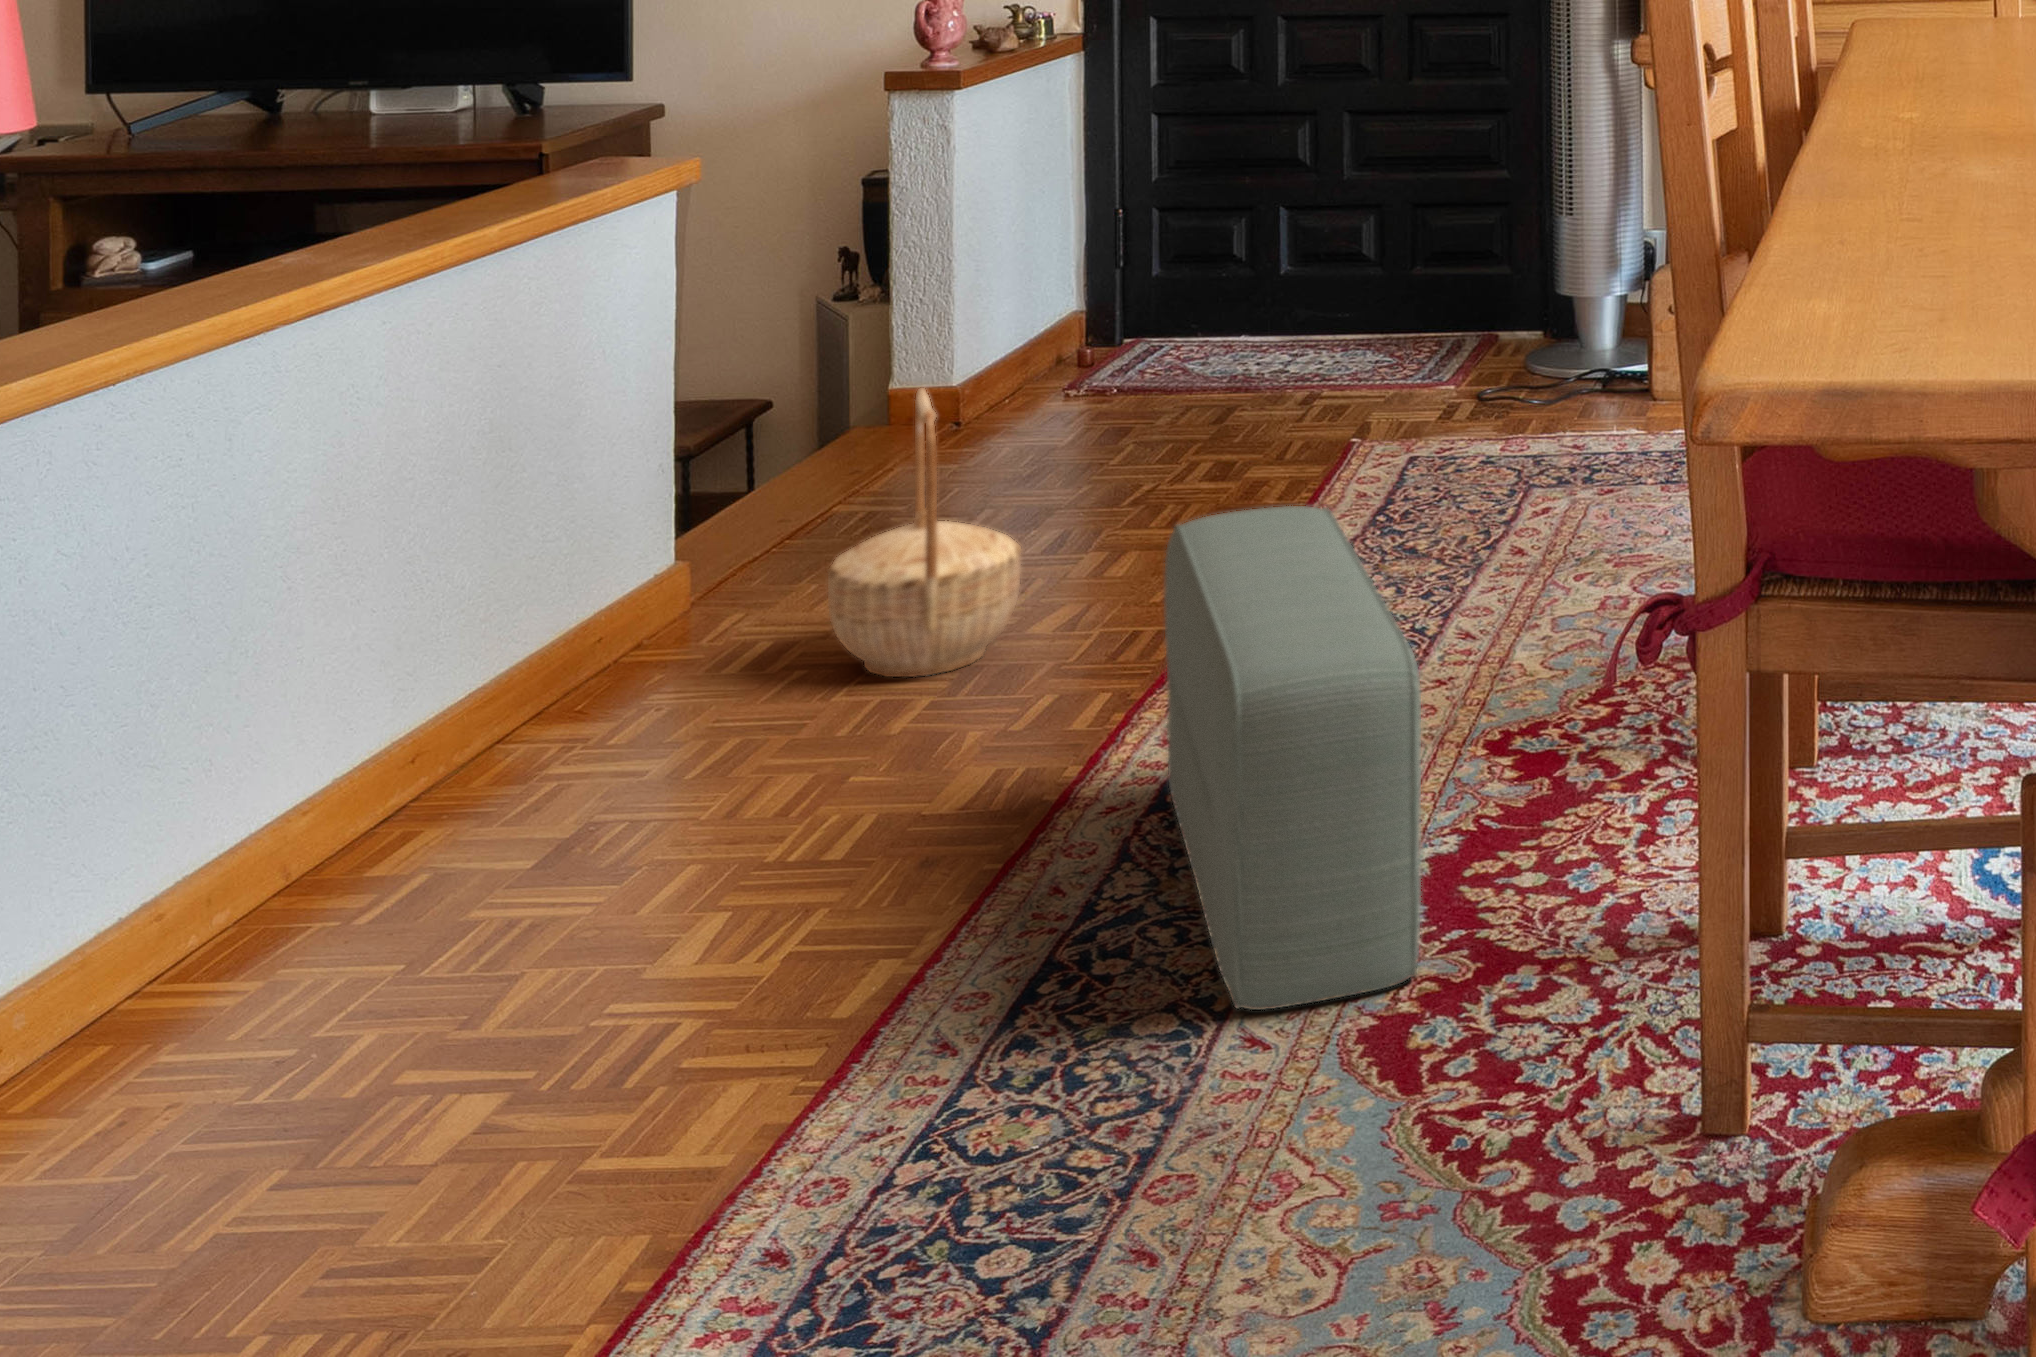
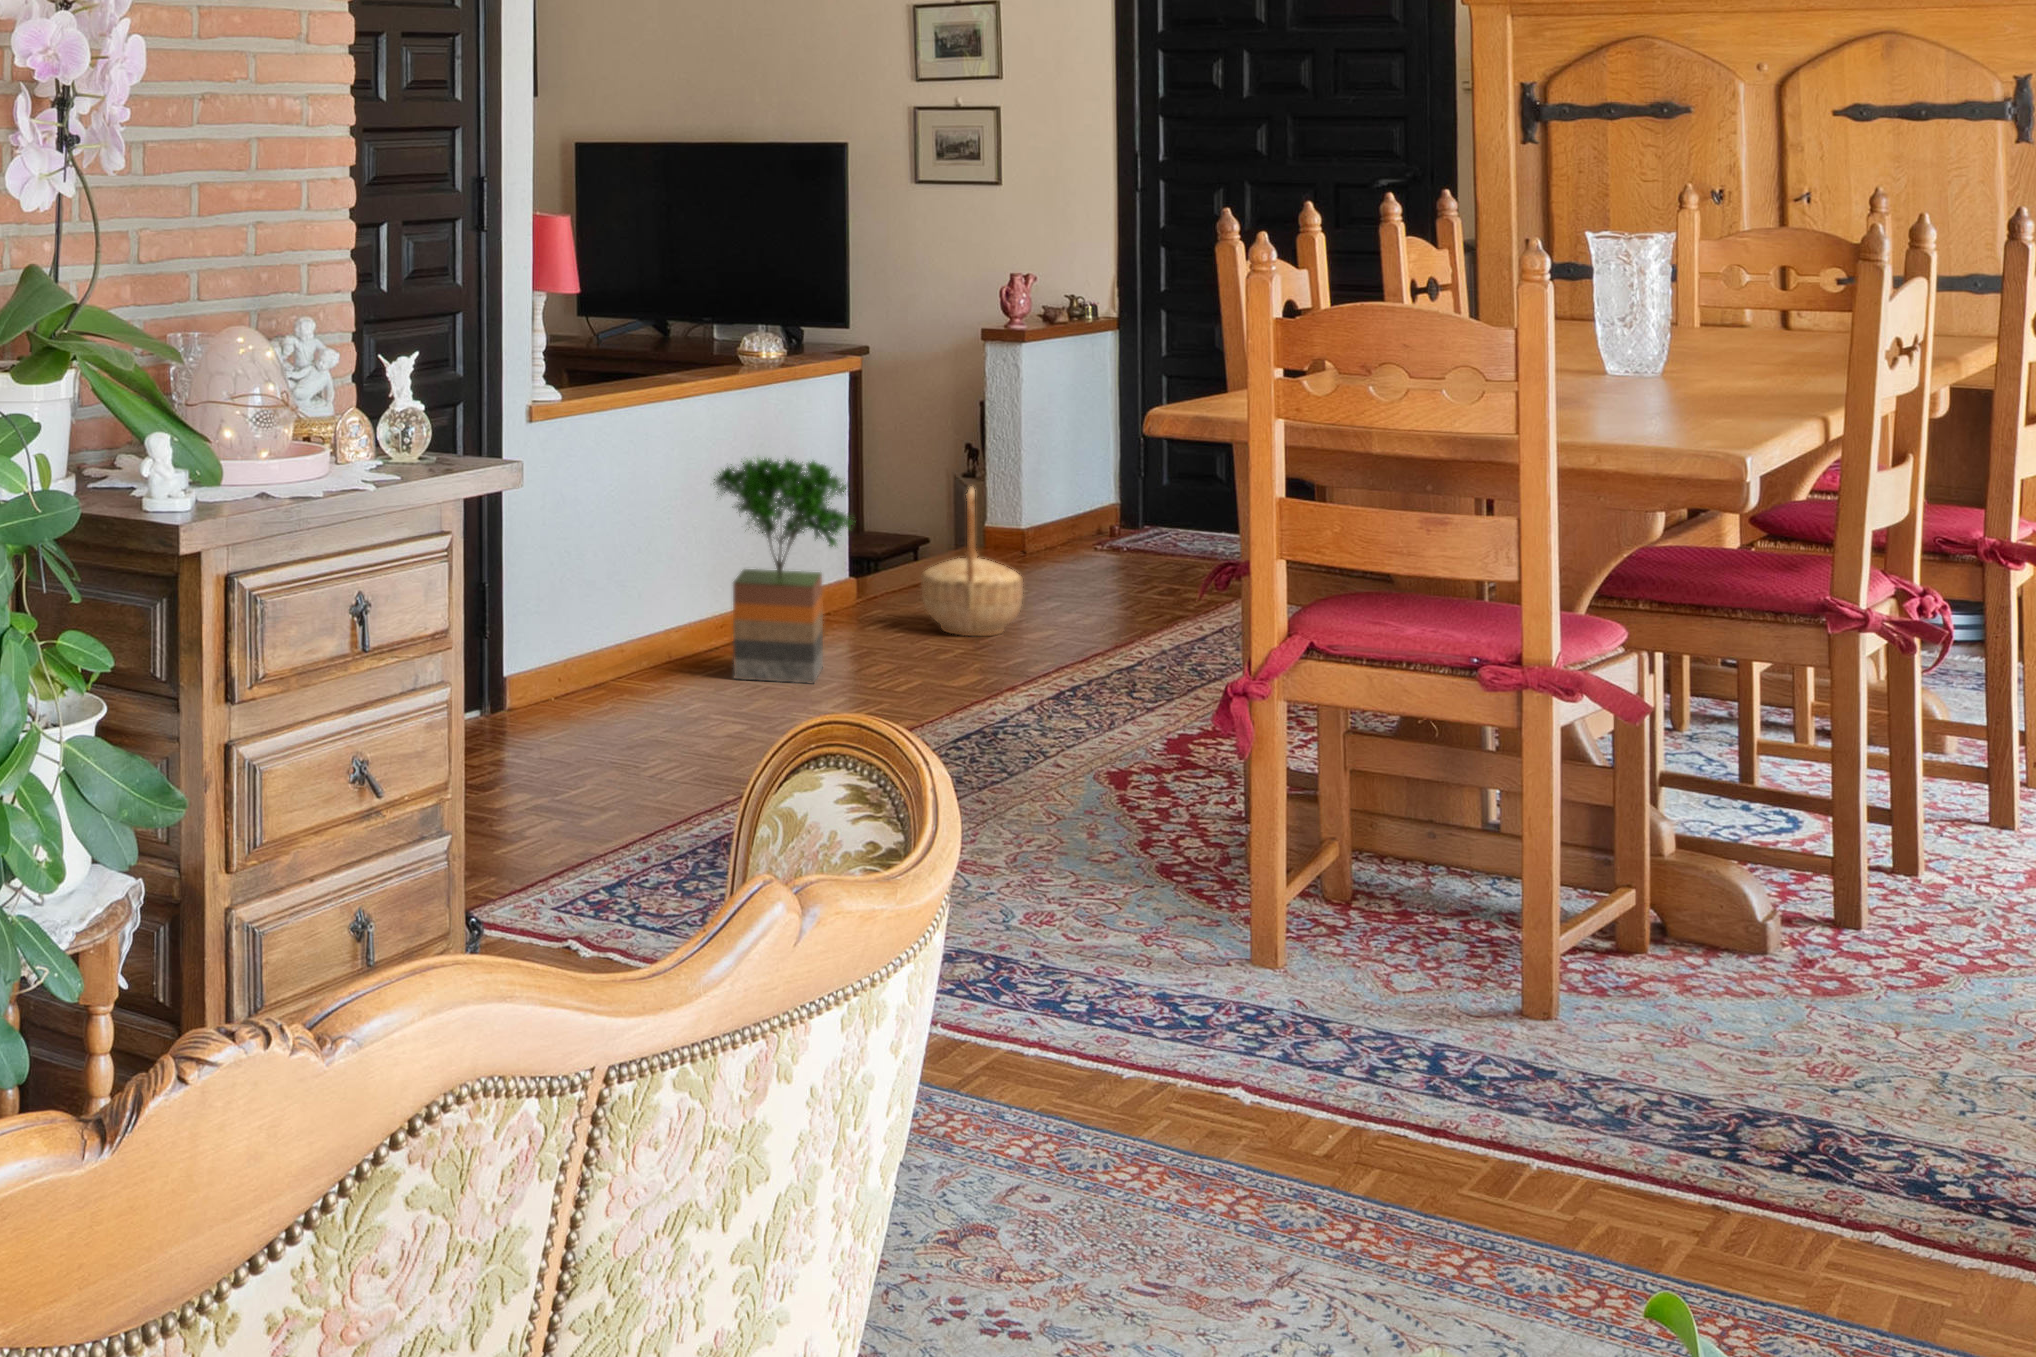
potted tree: none [382,412,734,933] -> present [713,458,853,683]
pouf: present [1164,506,1421,1010] -> none [1059,546,1162,759]

